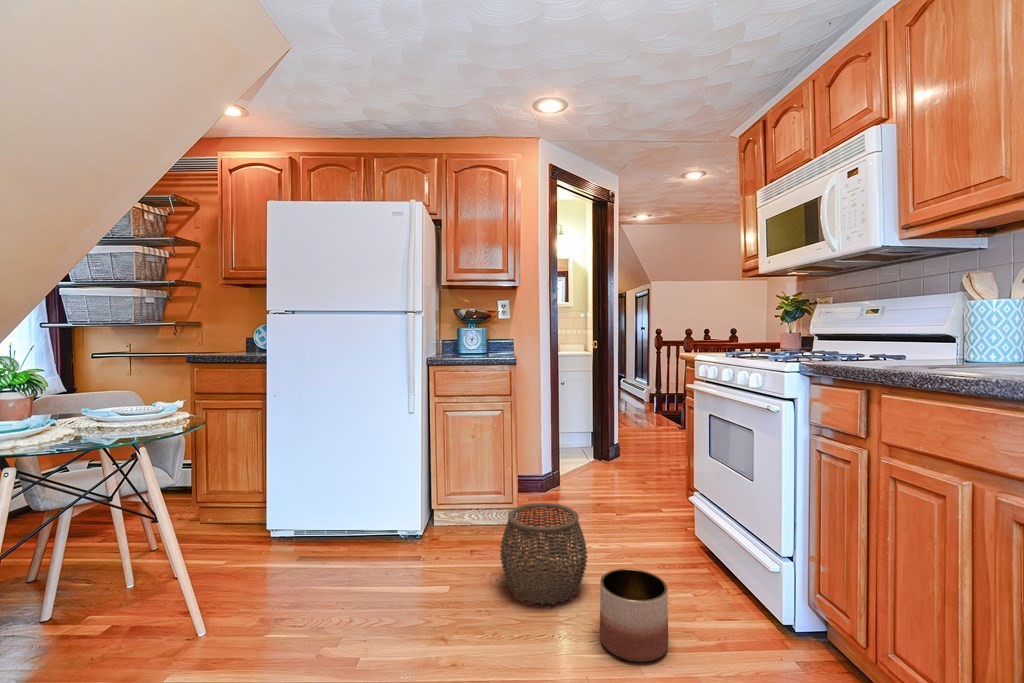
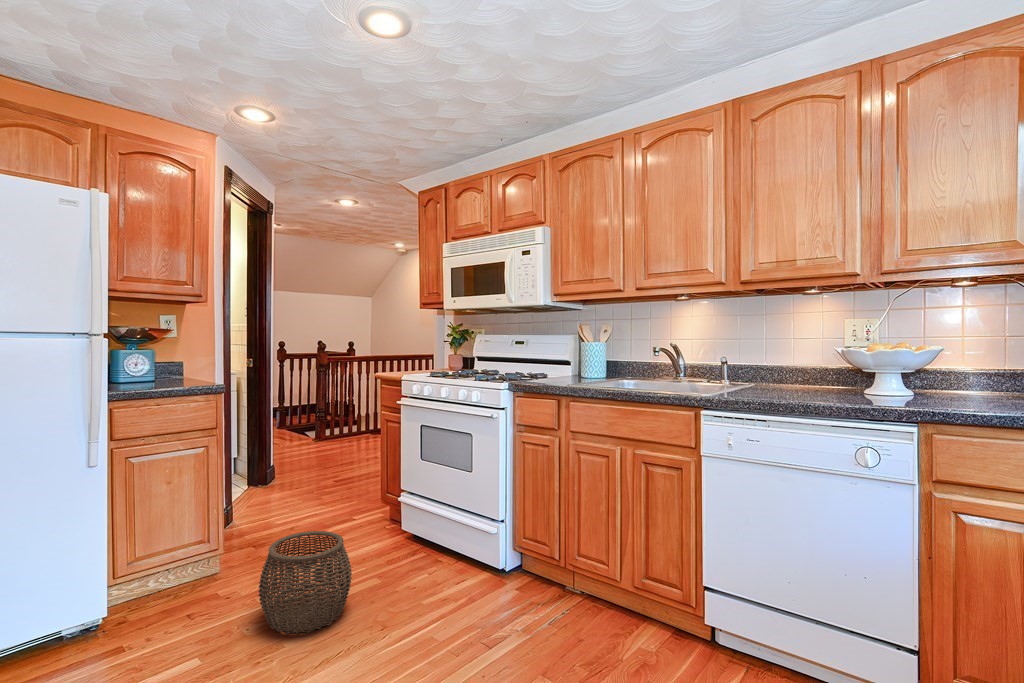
planter: present [600,569,668,662] -> none [387,562,443,637]

